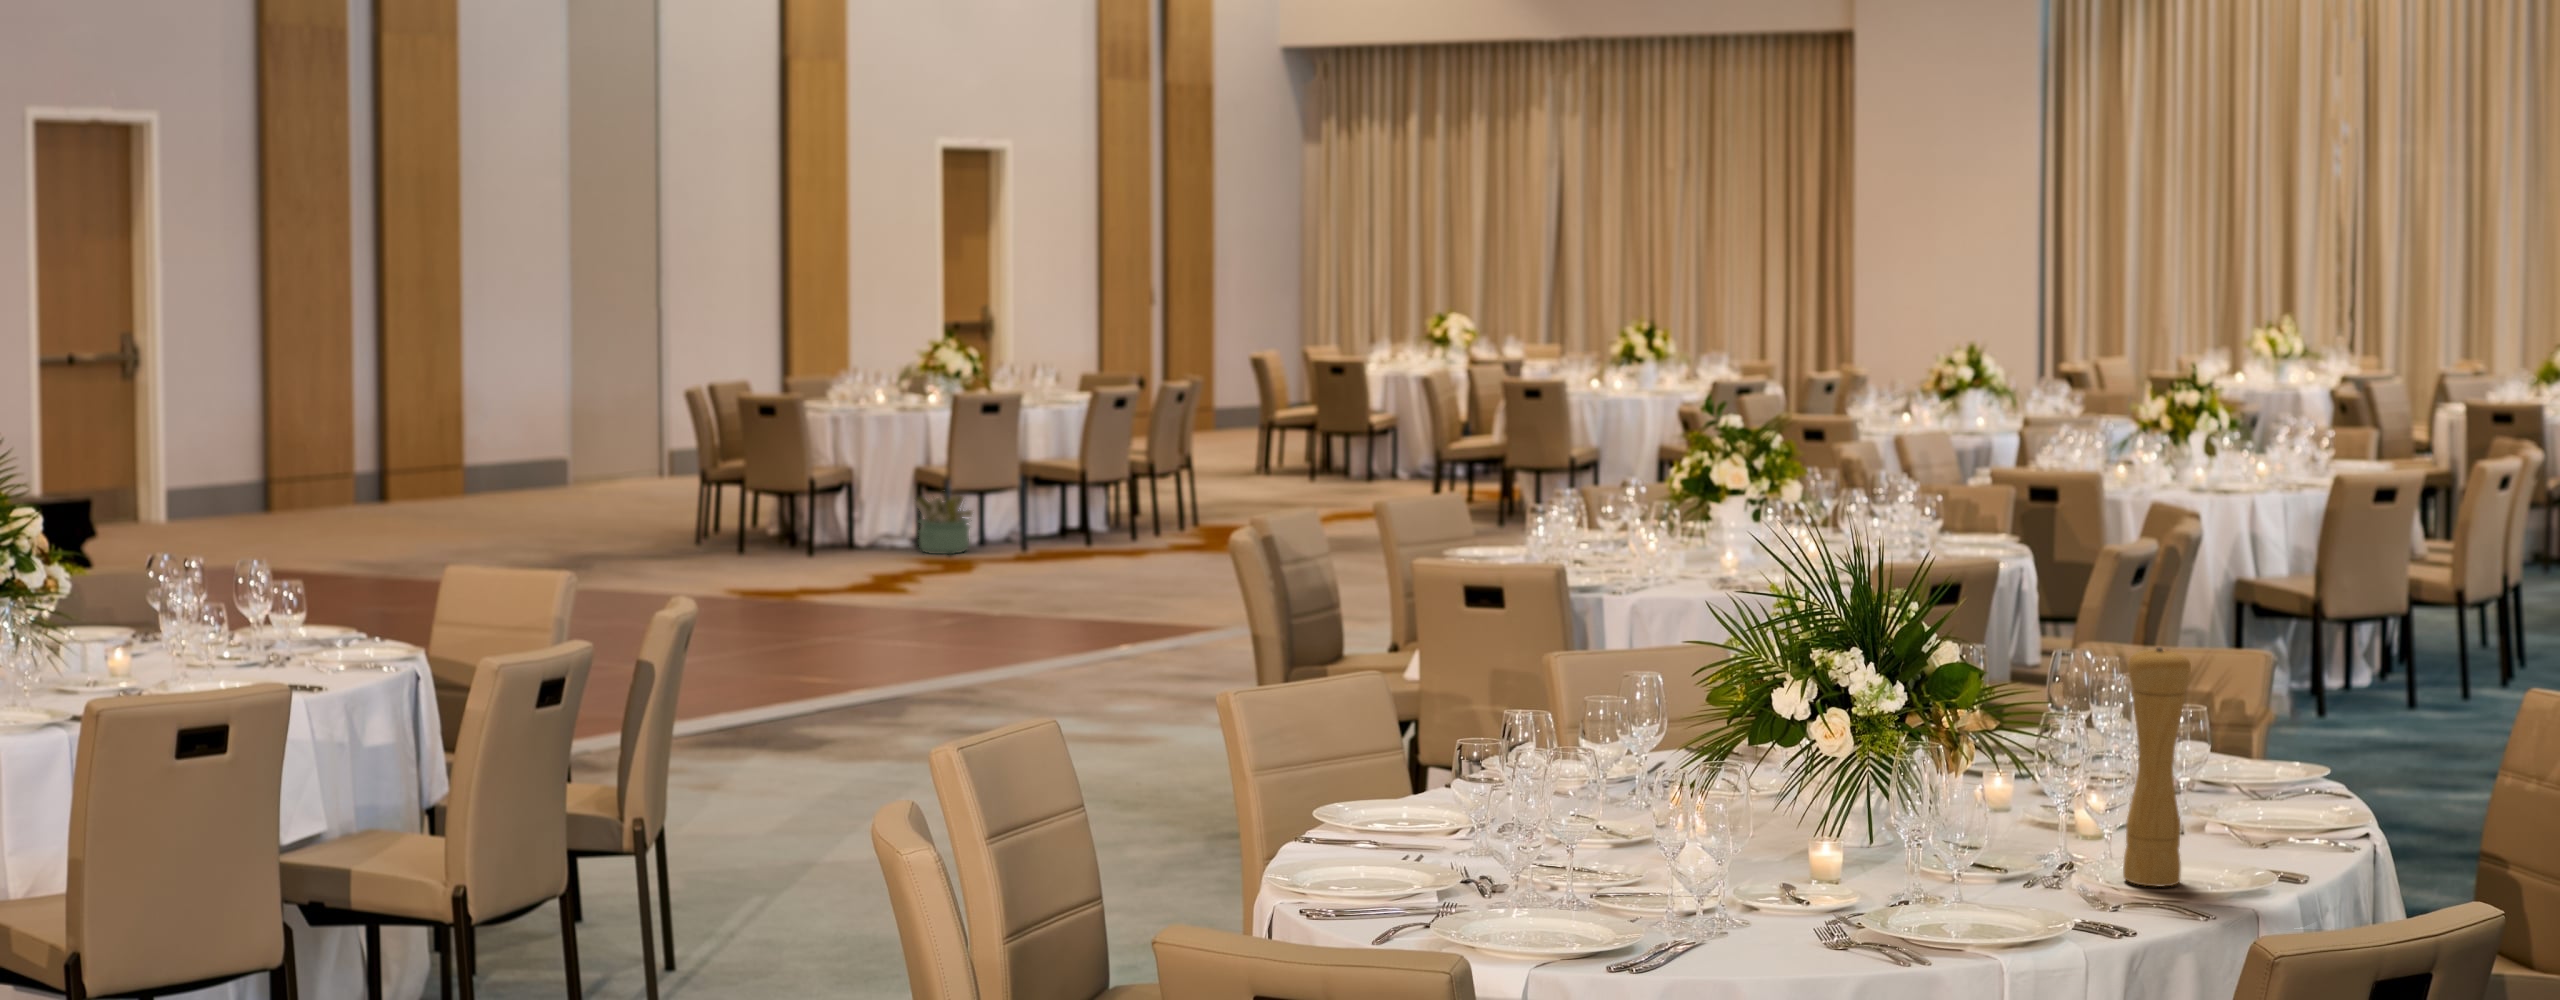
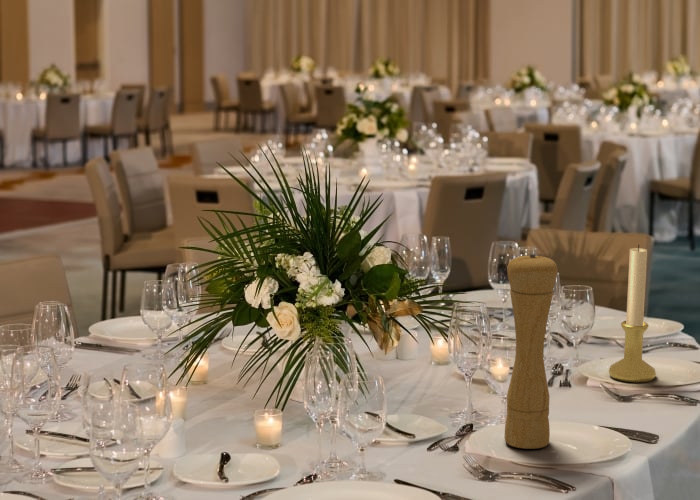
decorative plant: present [915,496,972,554] -> none [12,142,44,174]
candle holder: none [2239,648,2304,832] -> present [609,245,656,383]

